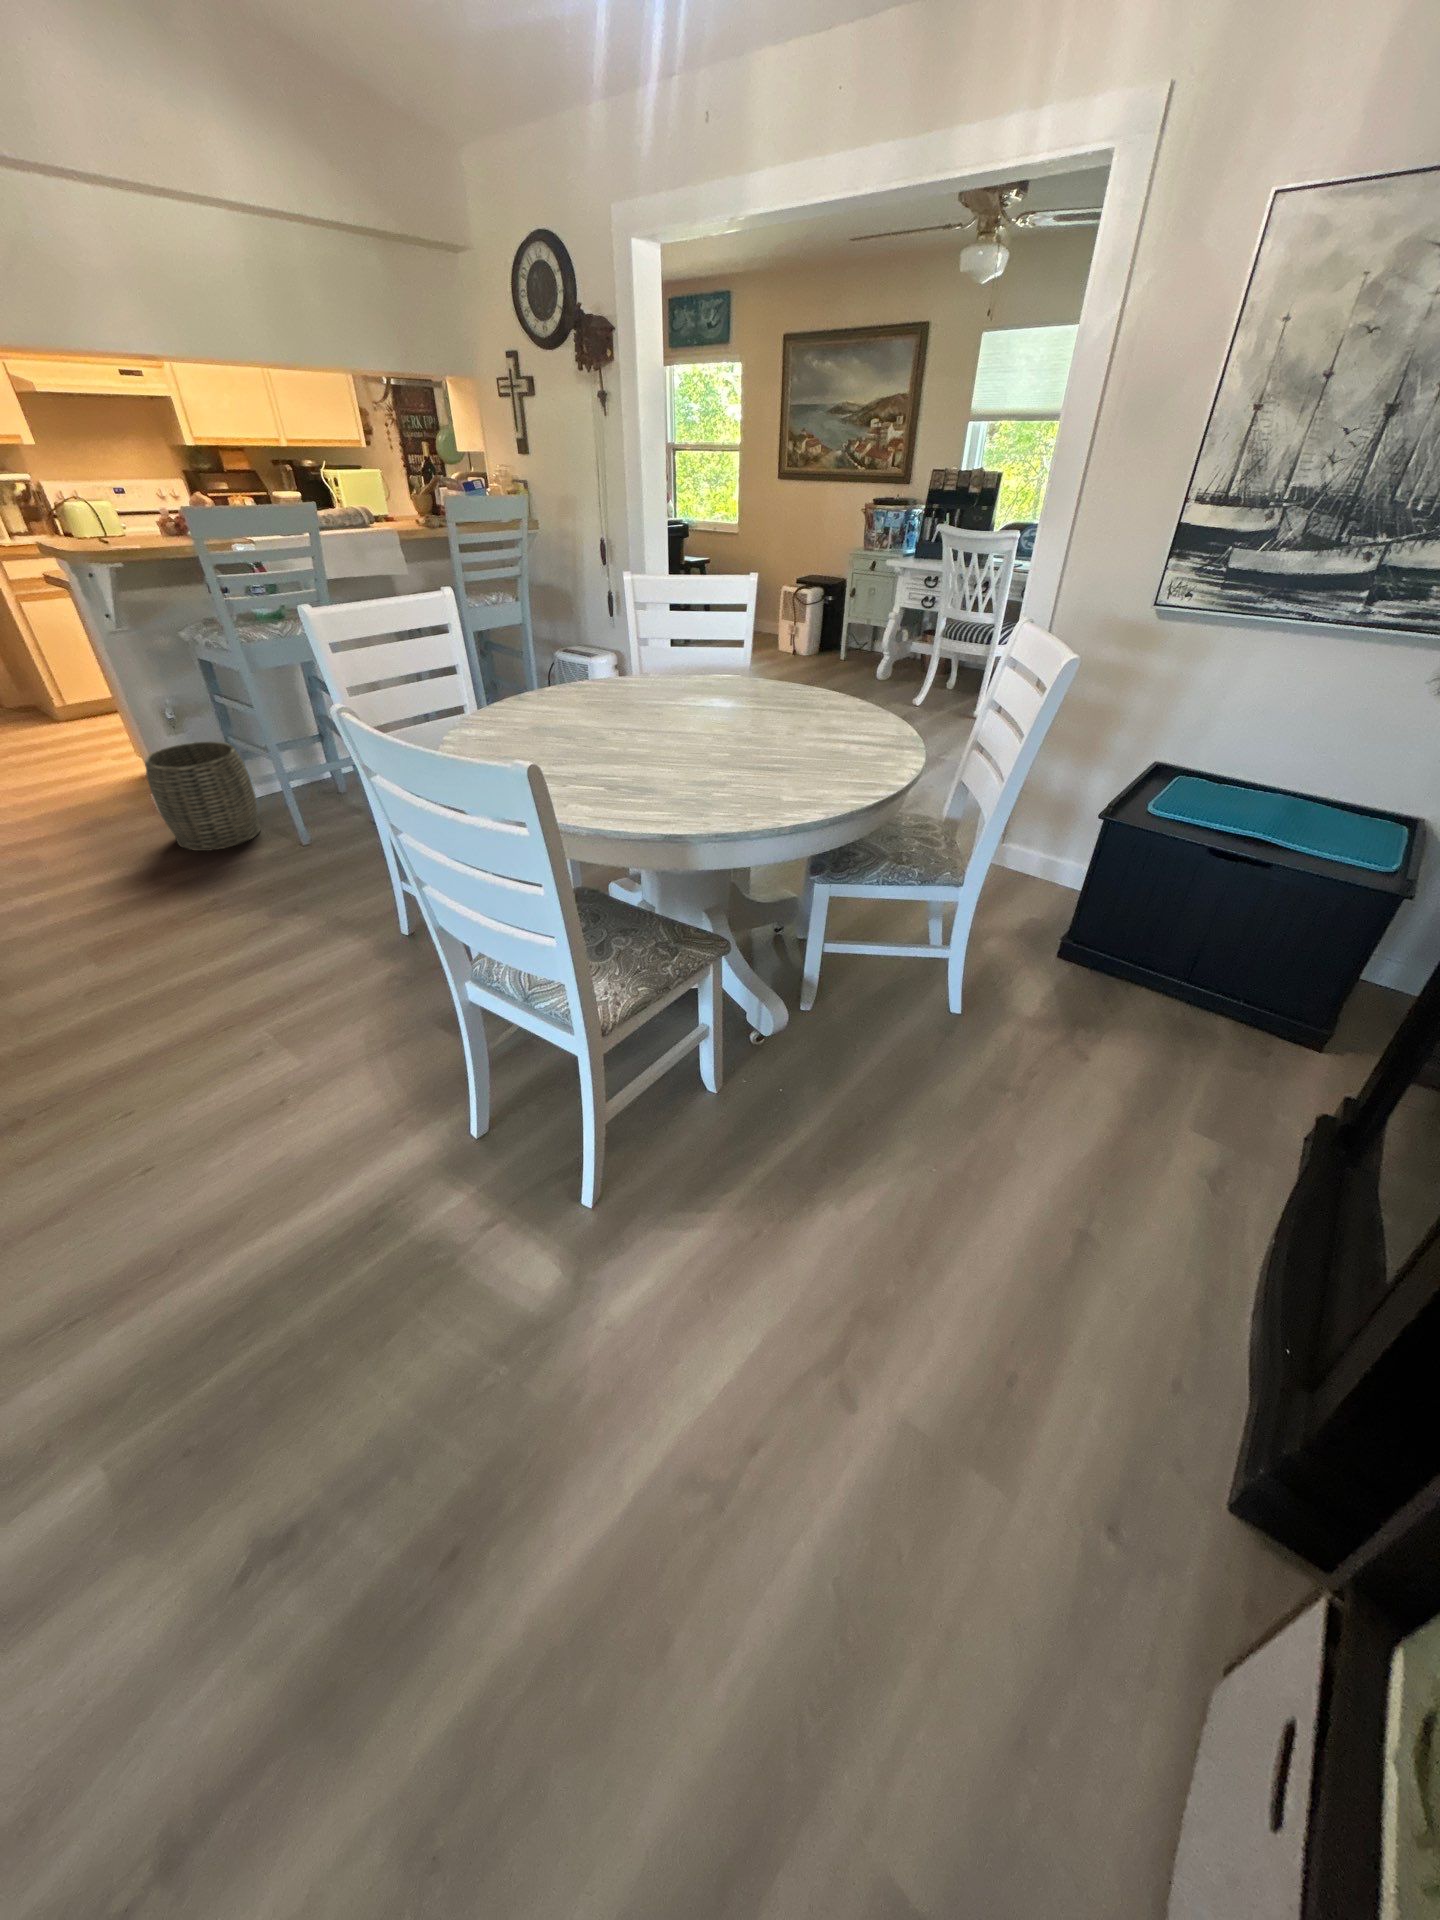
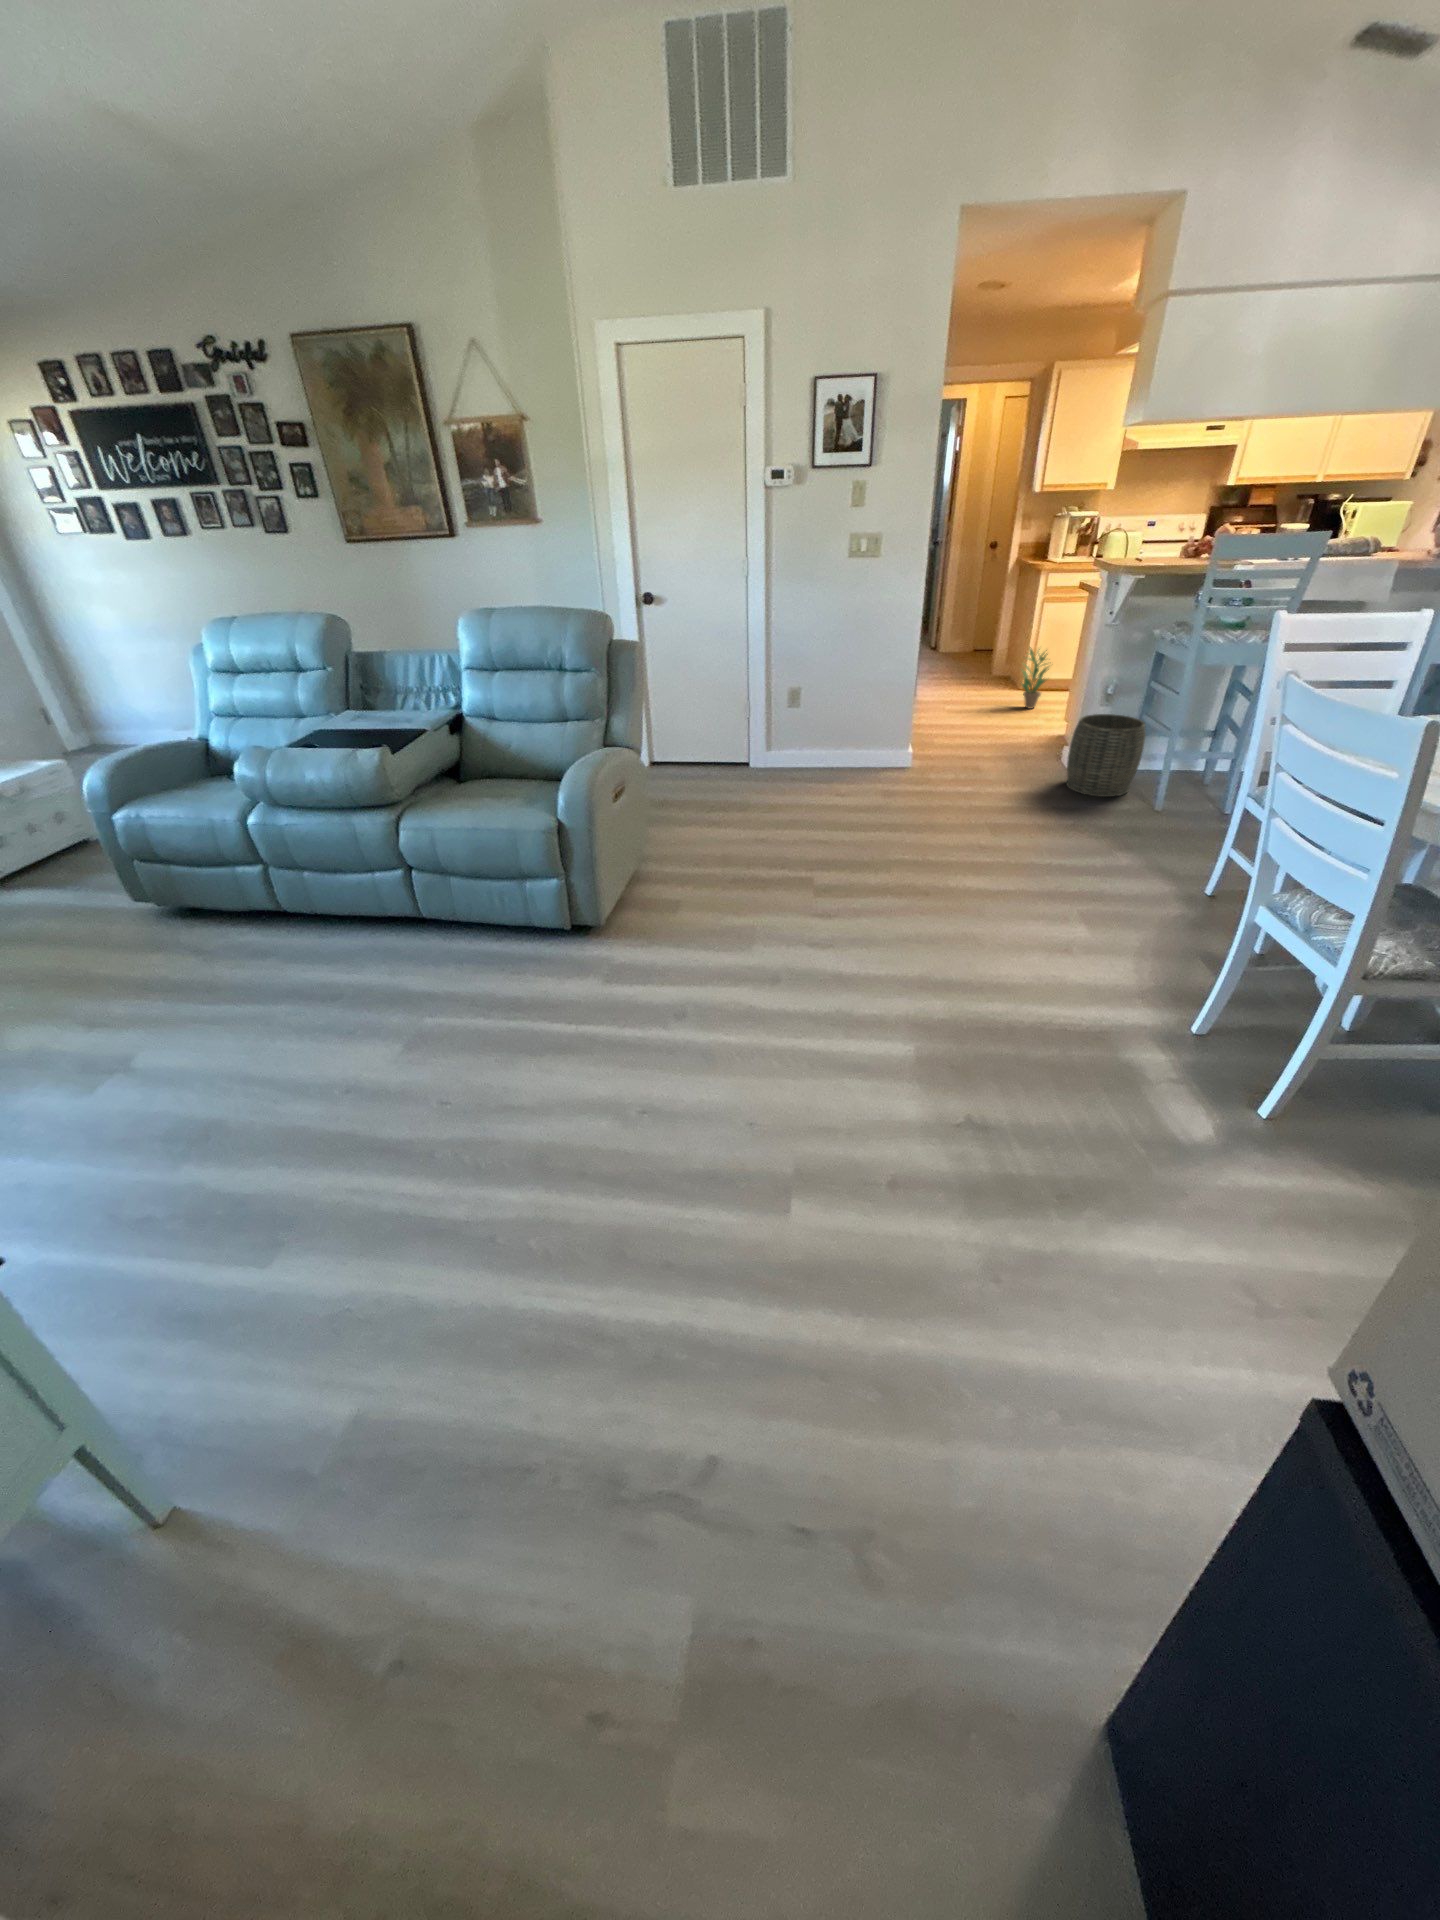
potted plant: none [25,663,88,747] -> present [1022,647,1049,709]

